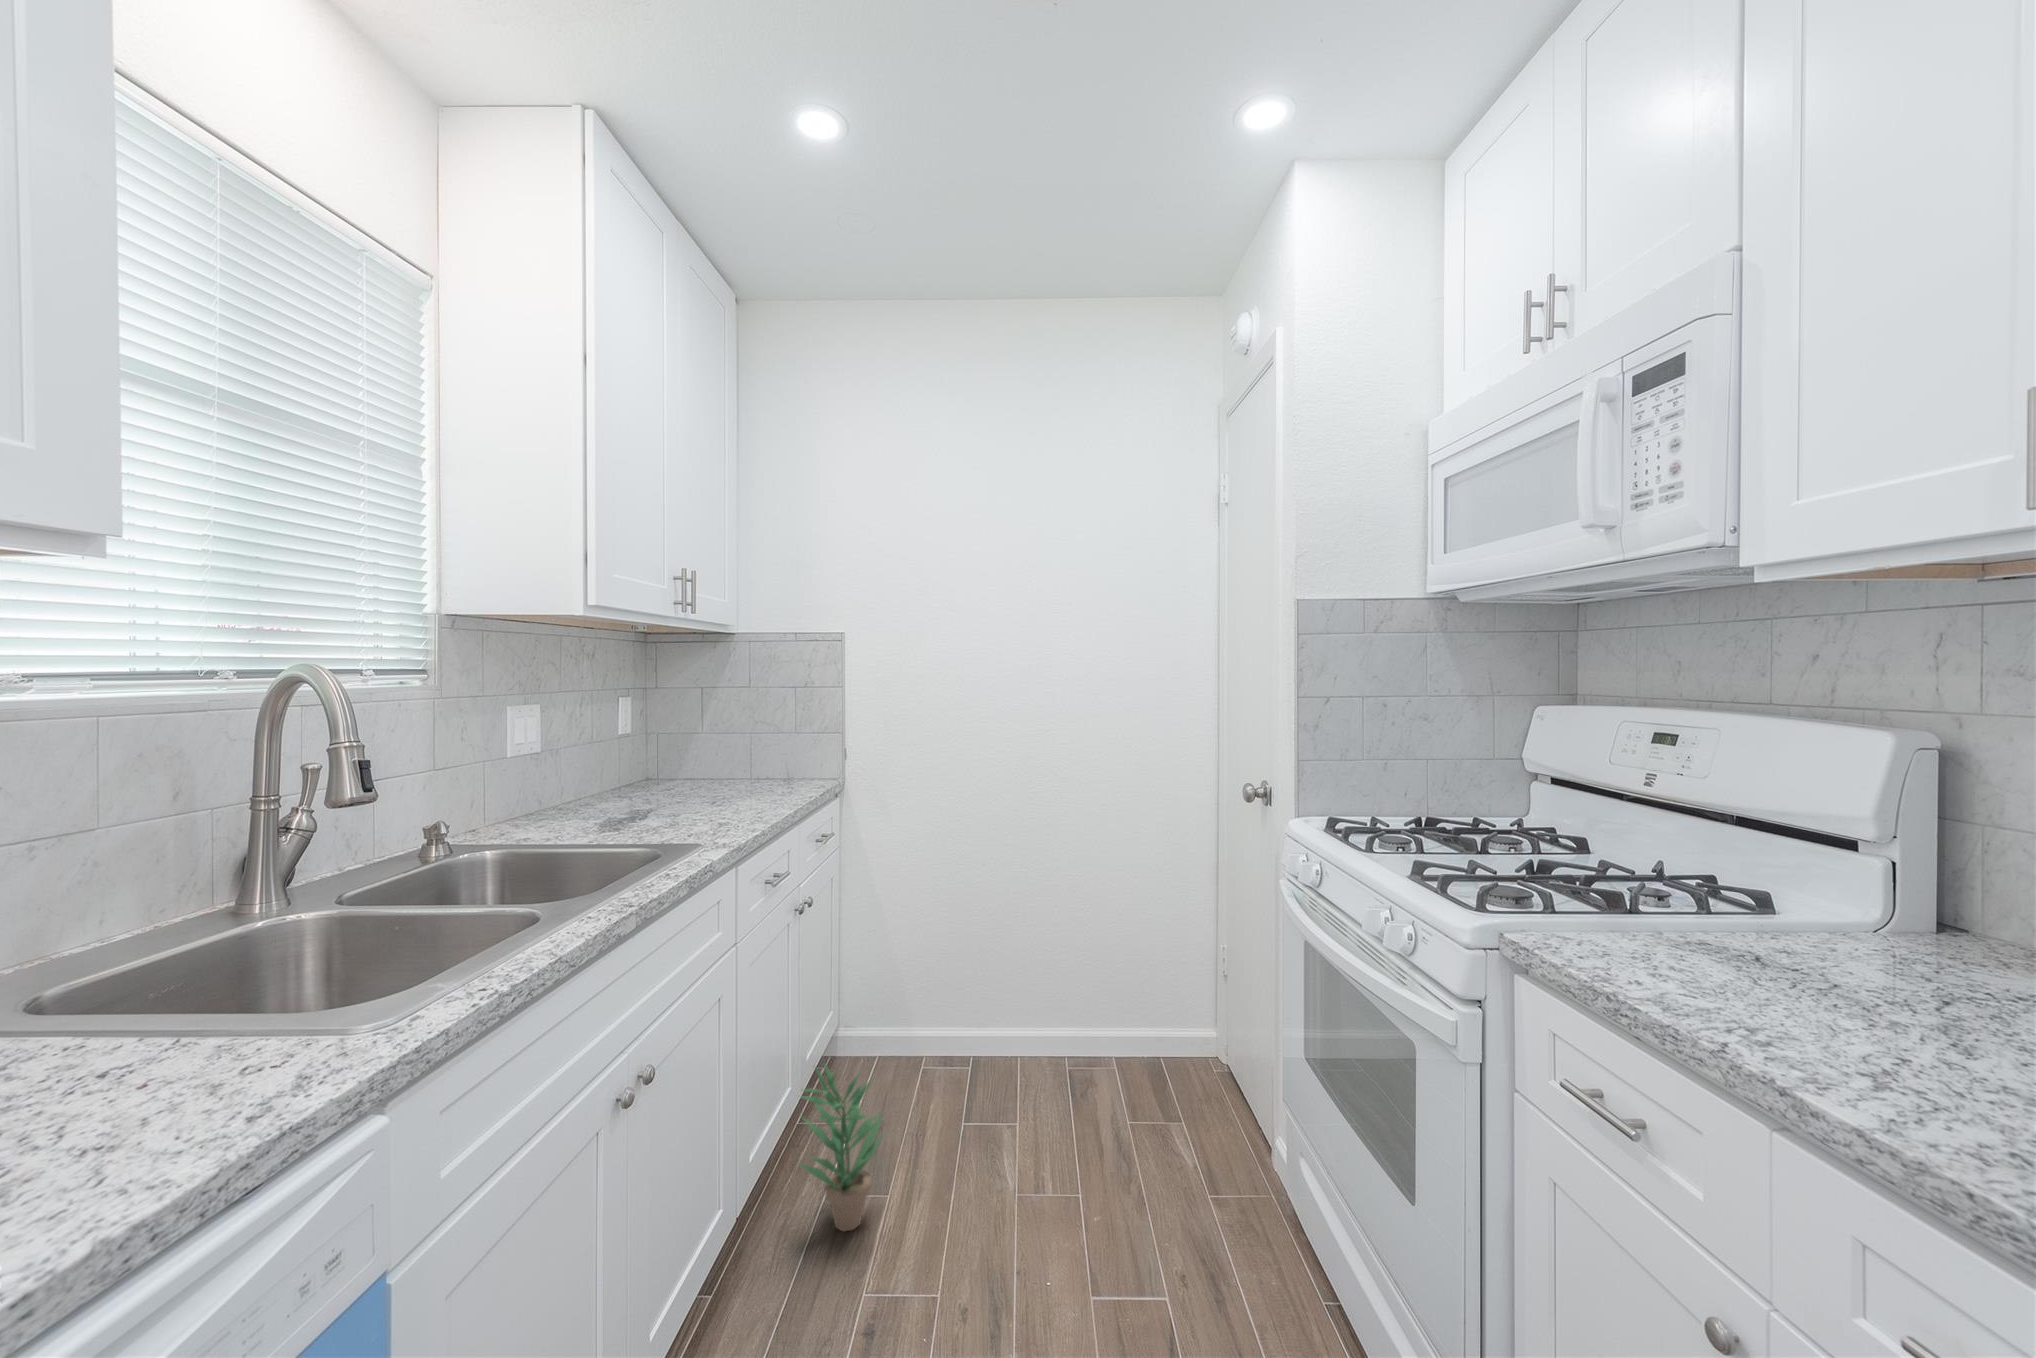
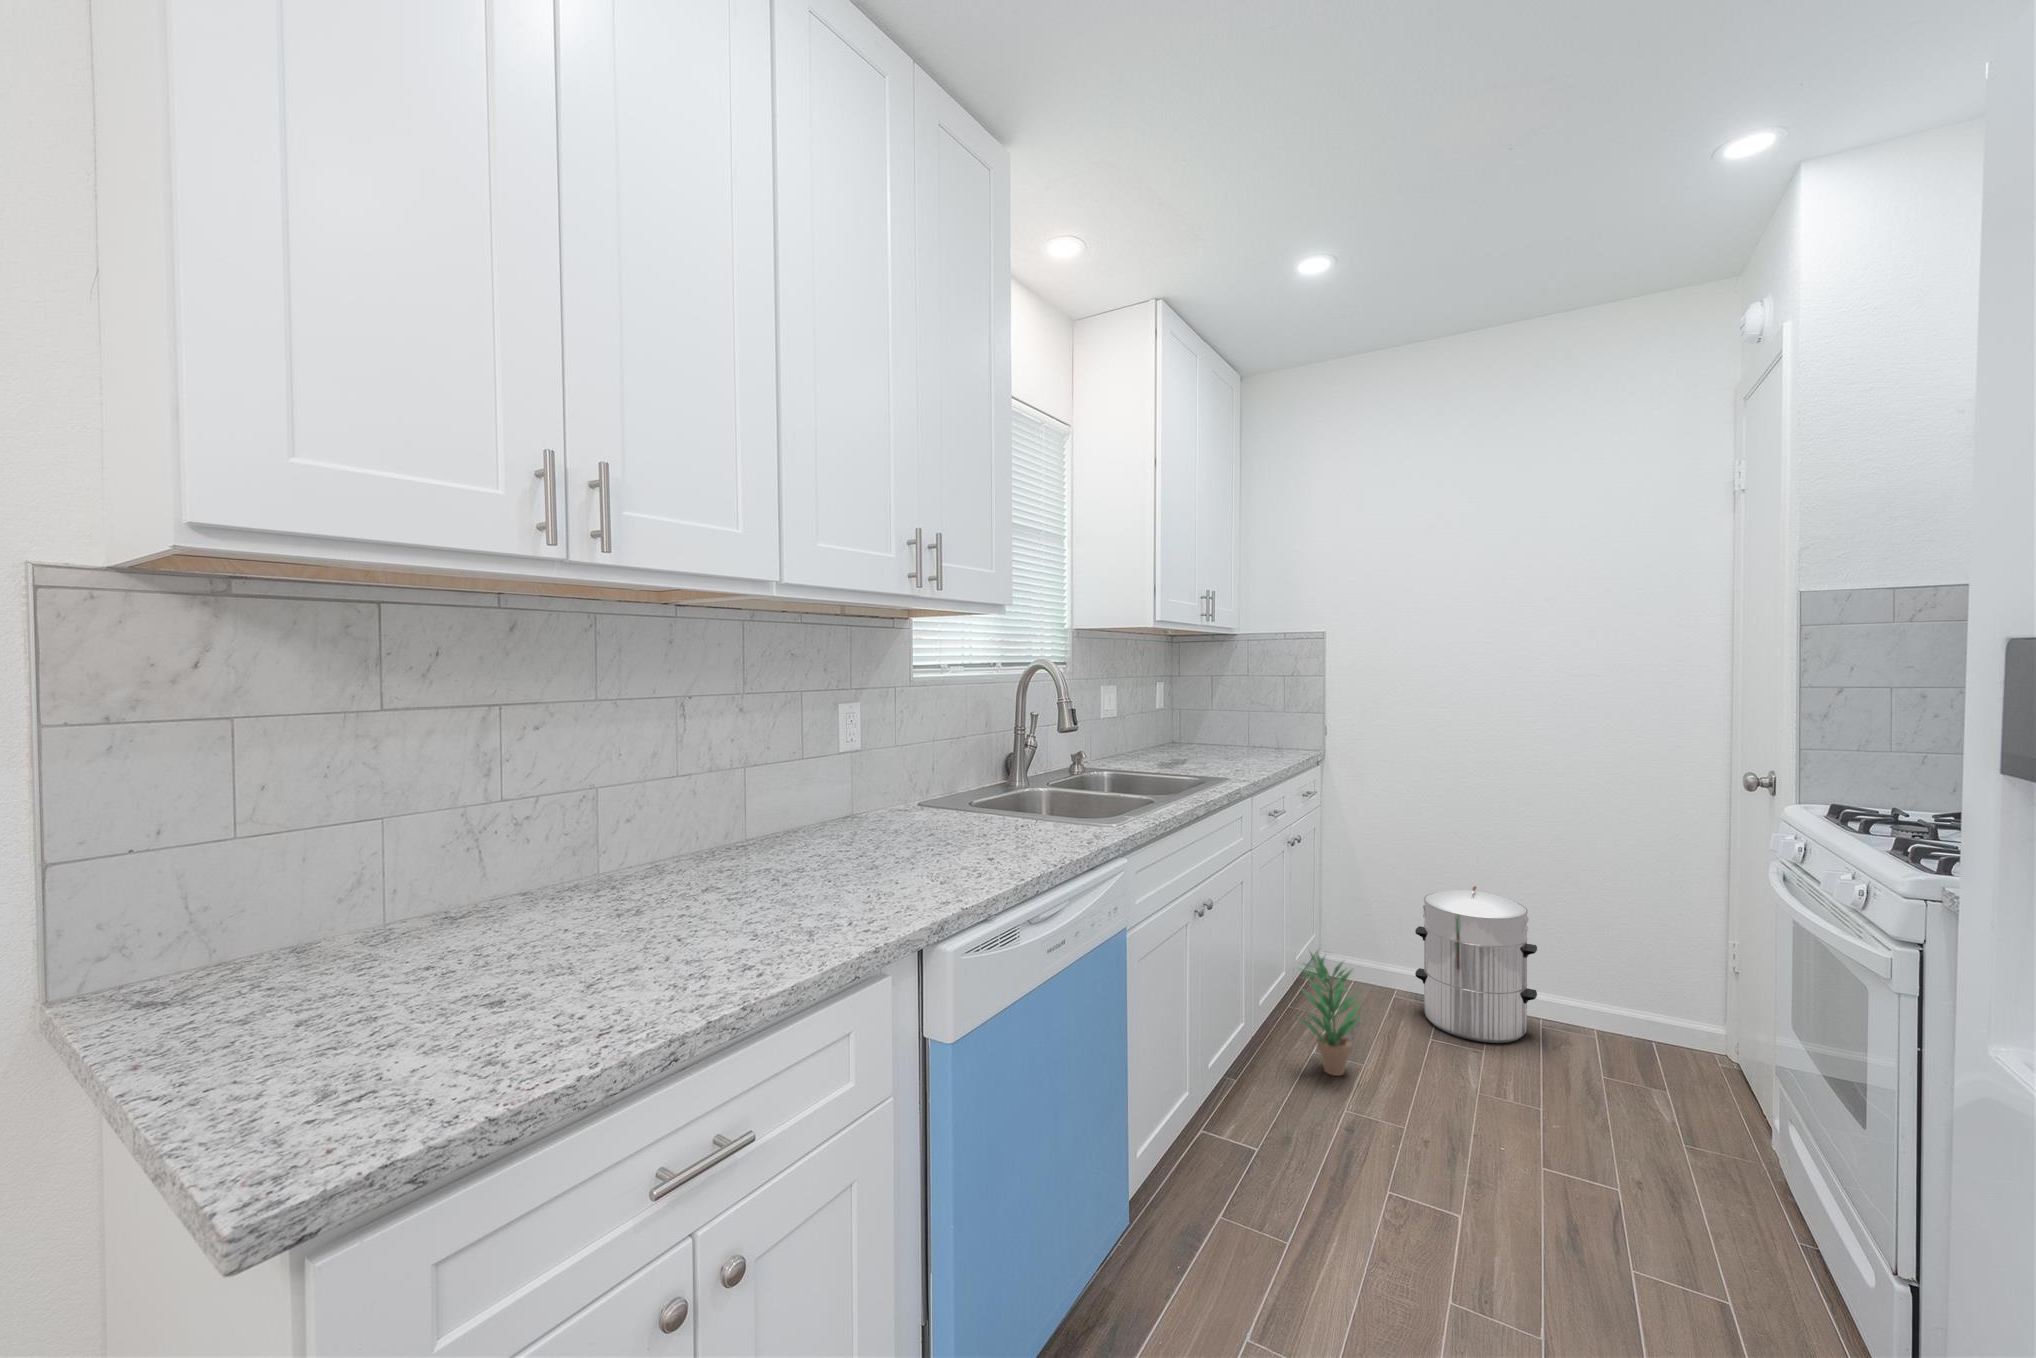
waste bin: none [942,925,1064,1111] -> present [1415,886,1537,1043]

